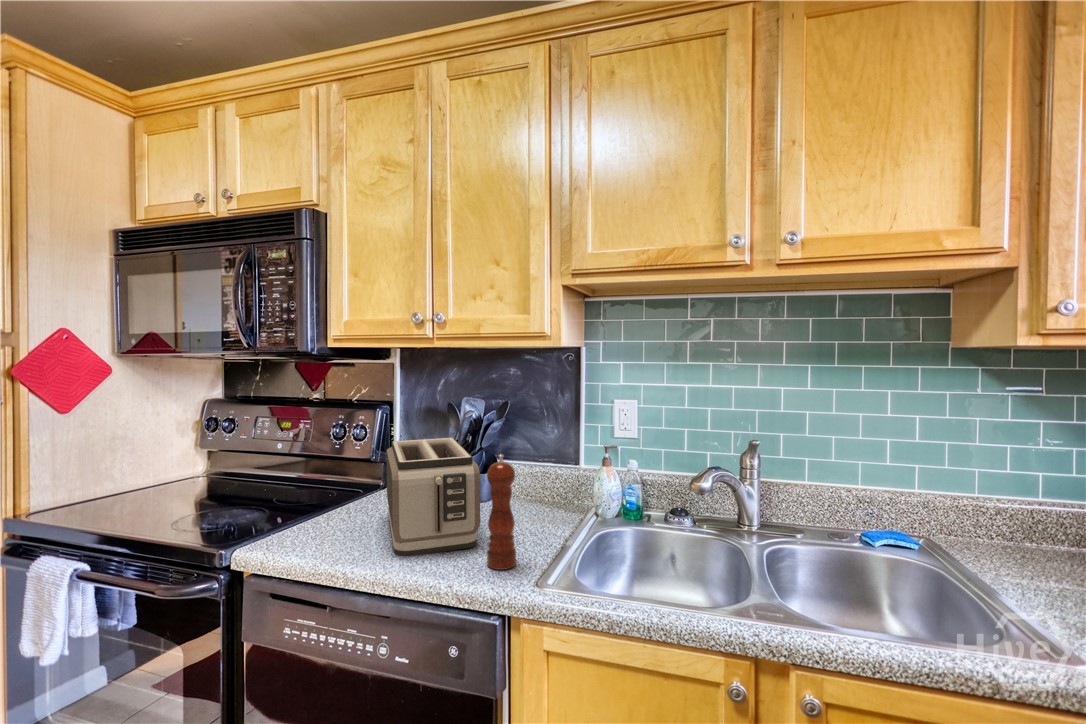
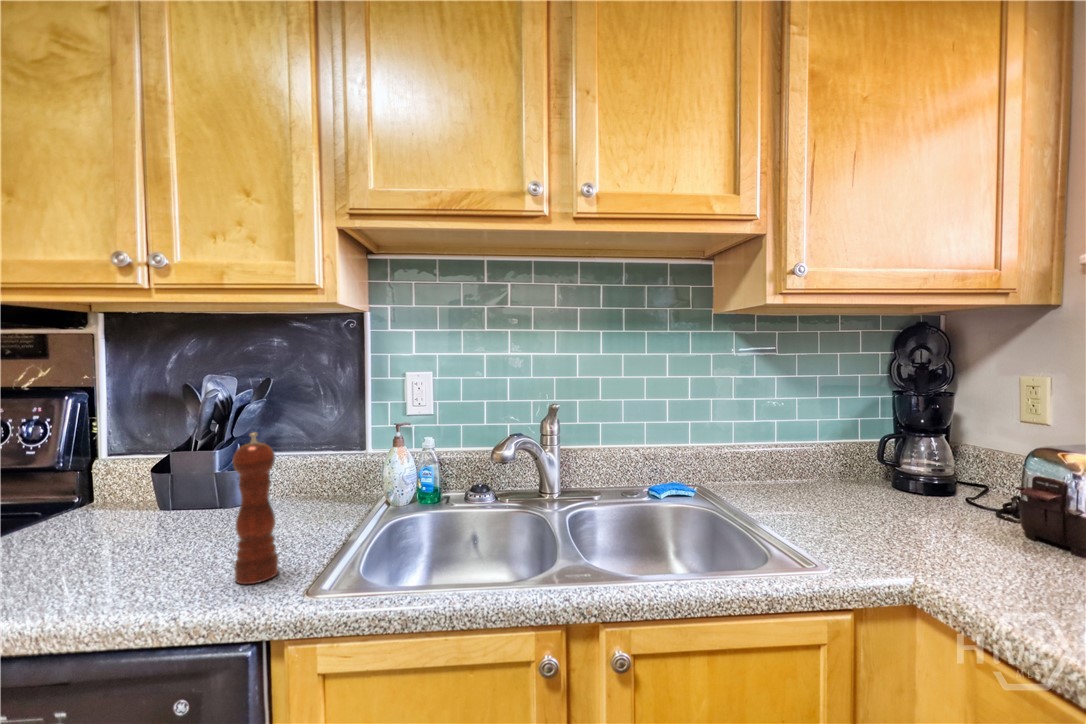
toaster: present [387,438,480,556] -> none [73,425,227,591]

